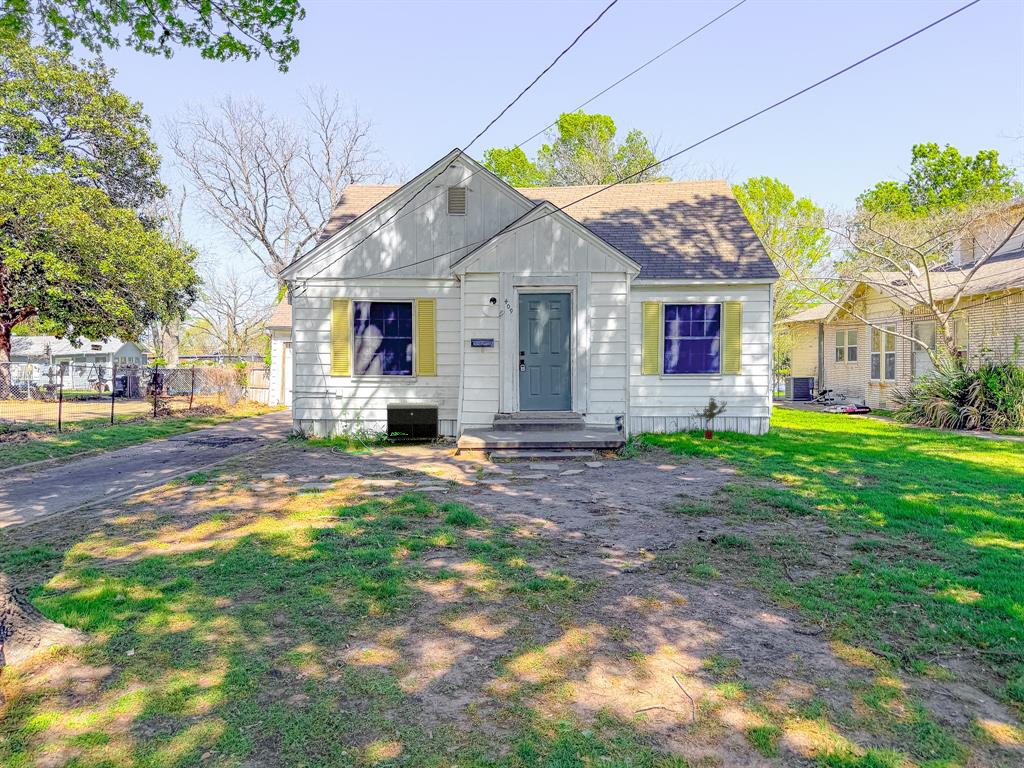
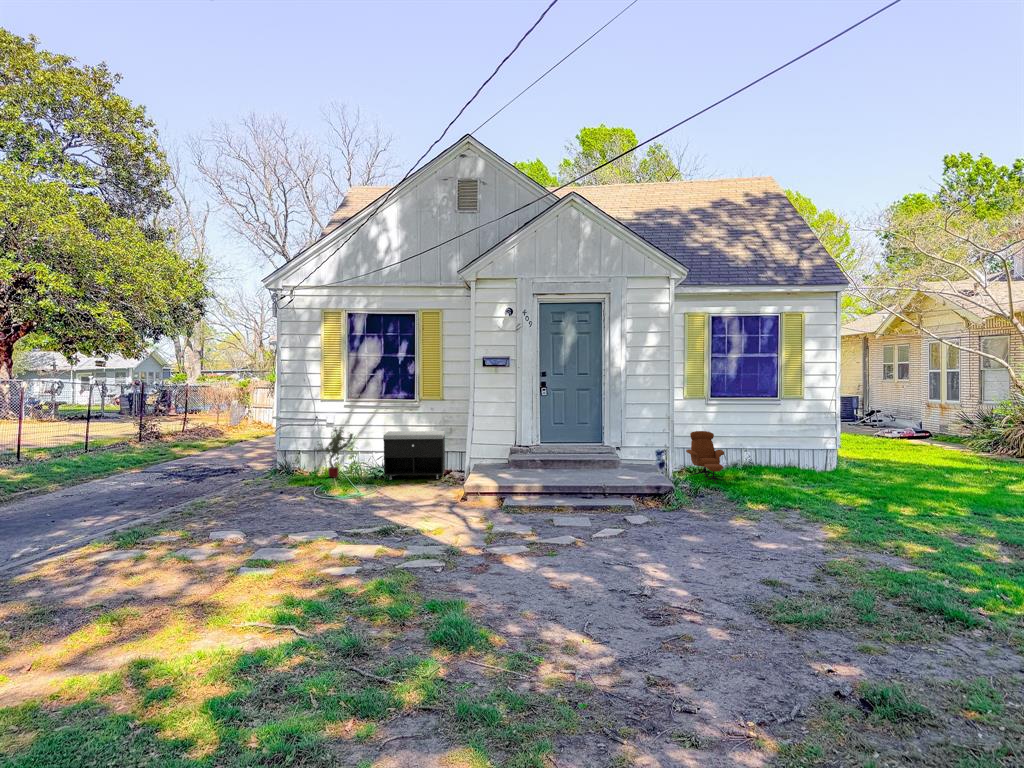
potted tree: present [693,398,727,439] -> present [314,427,353,478]
lounge chair: none [642,401,674,444] -> present [686,431,724,484]

